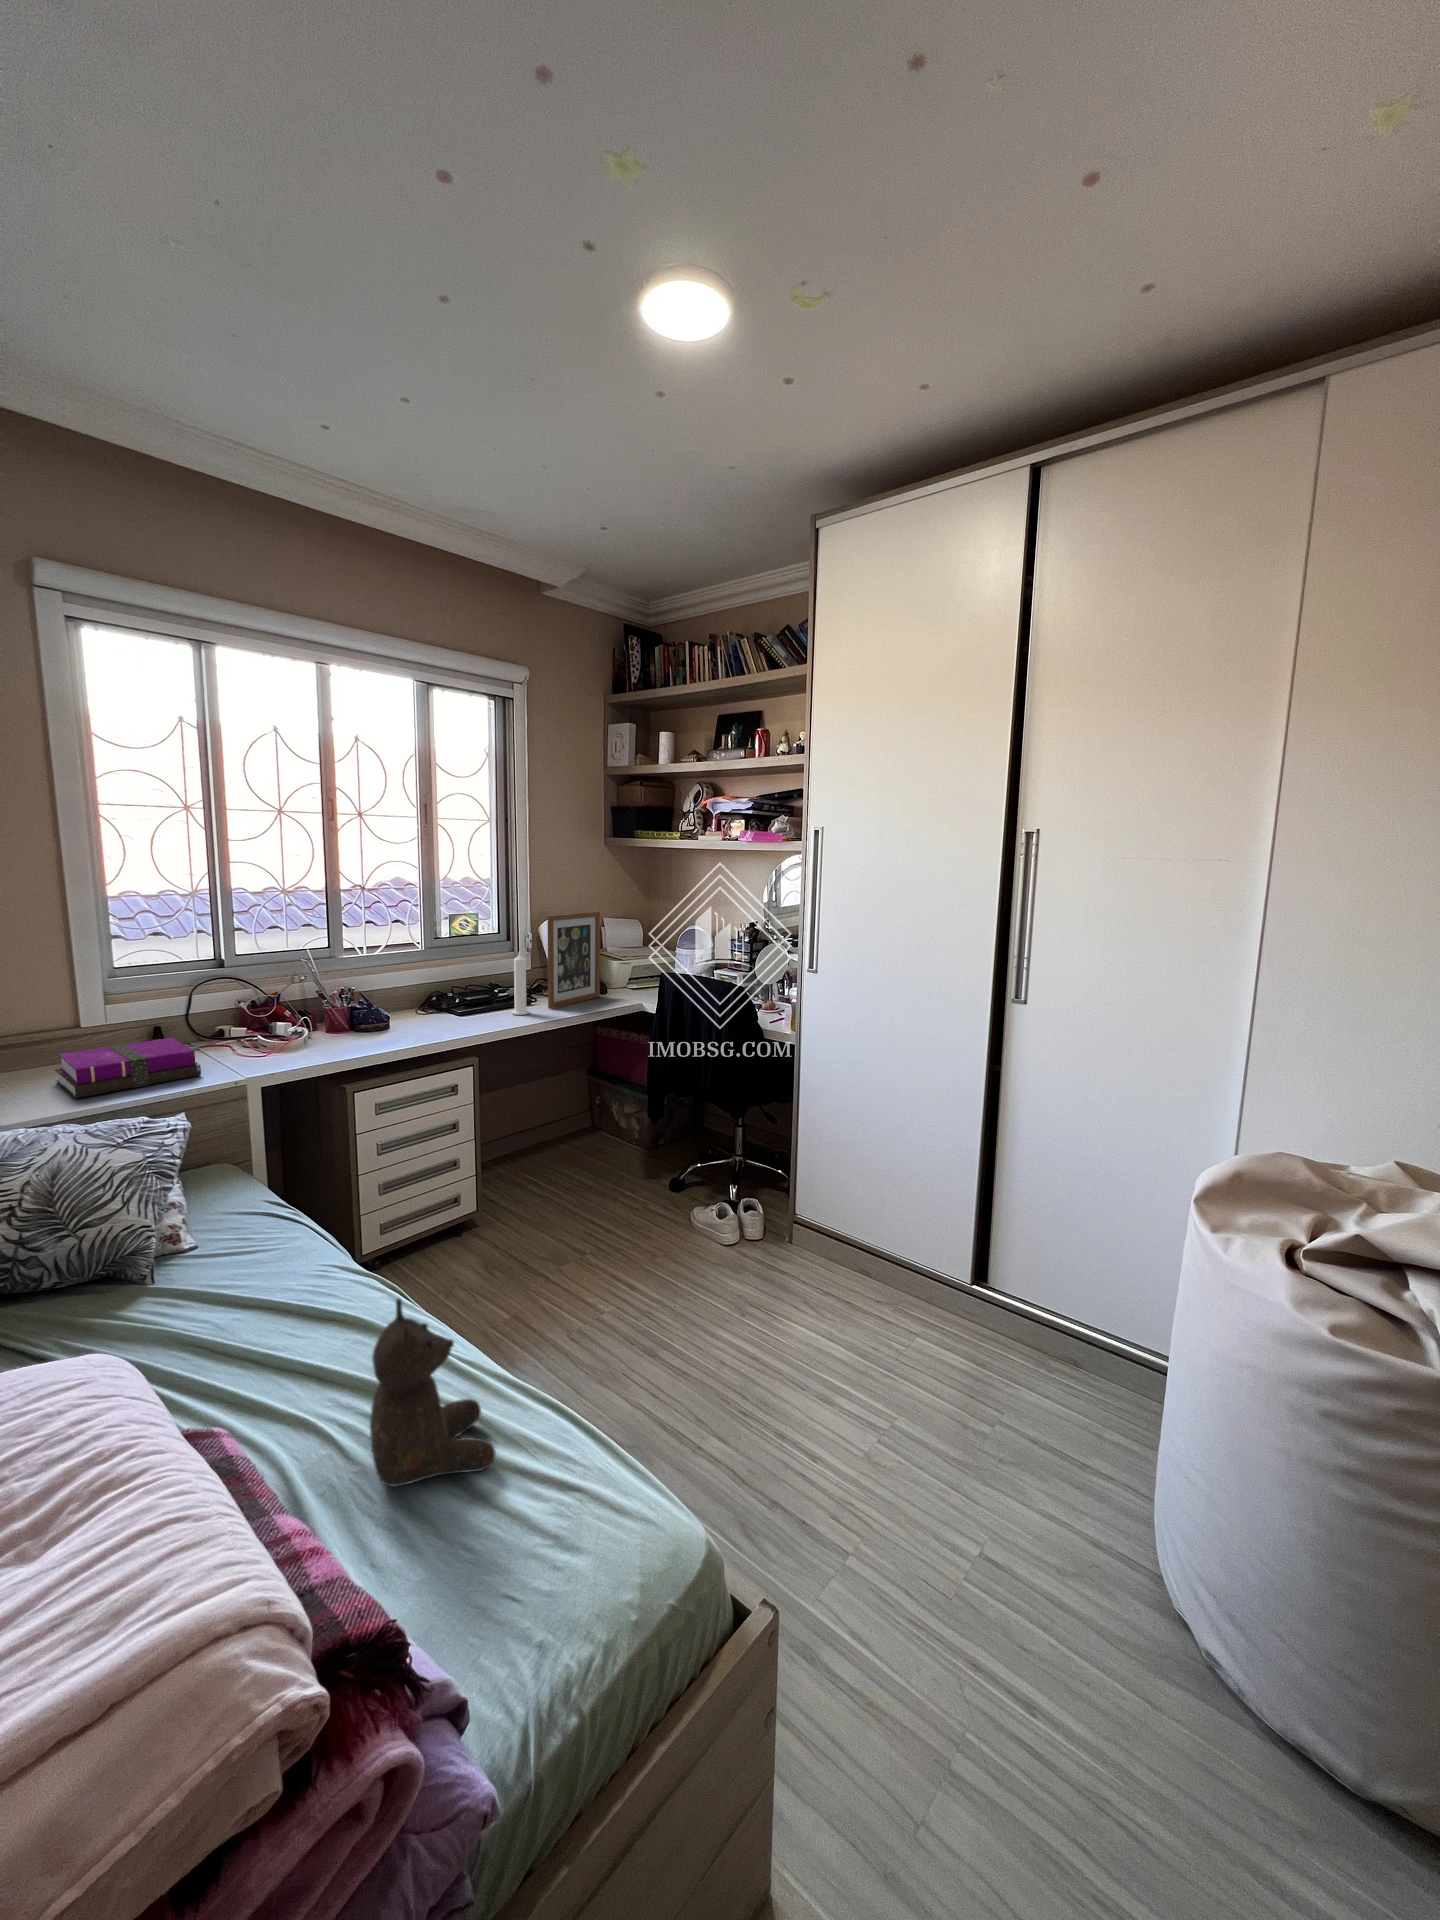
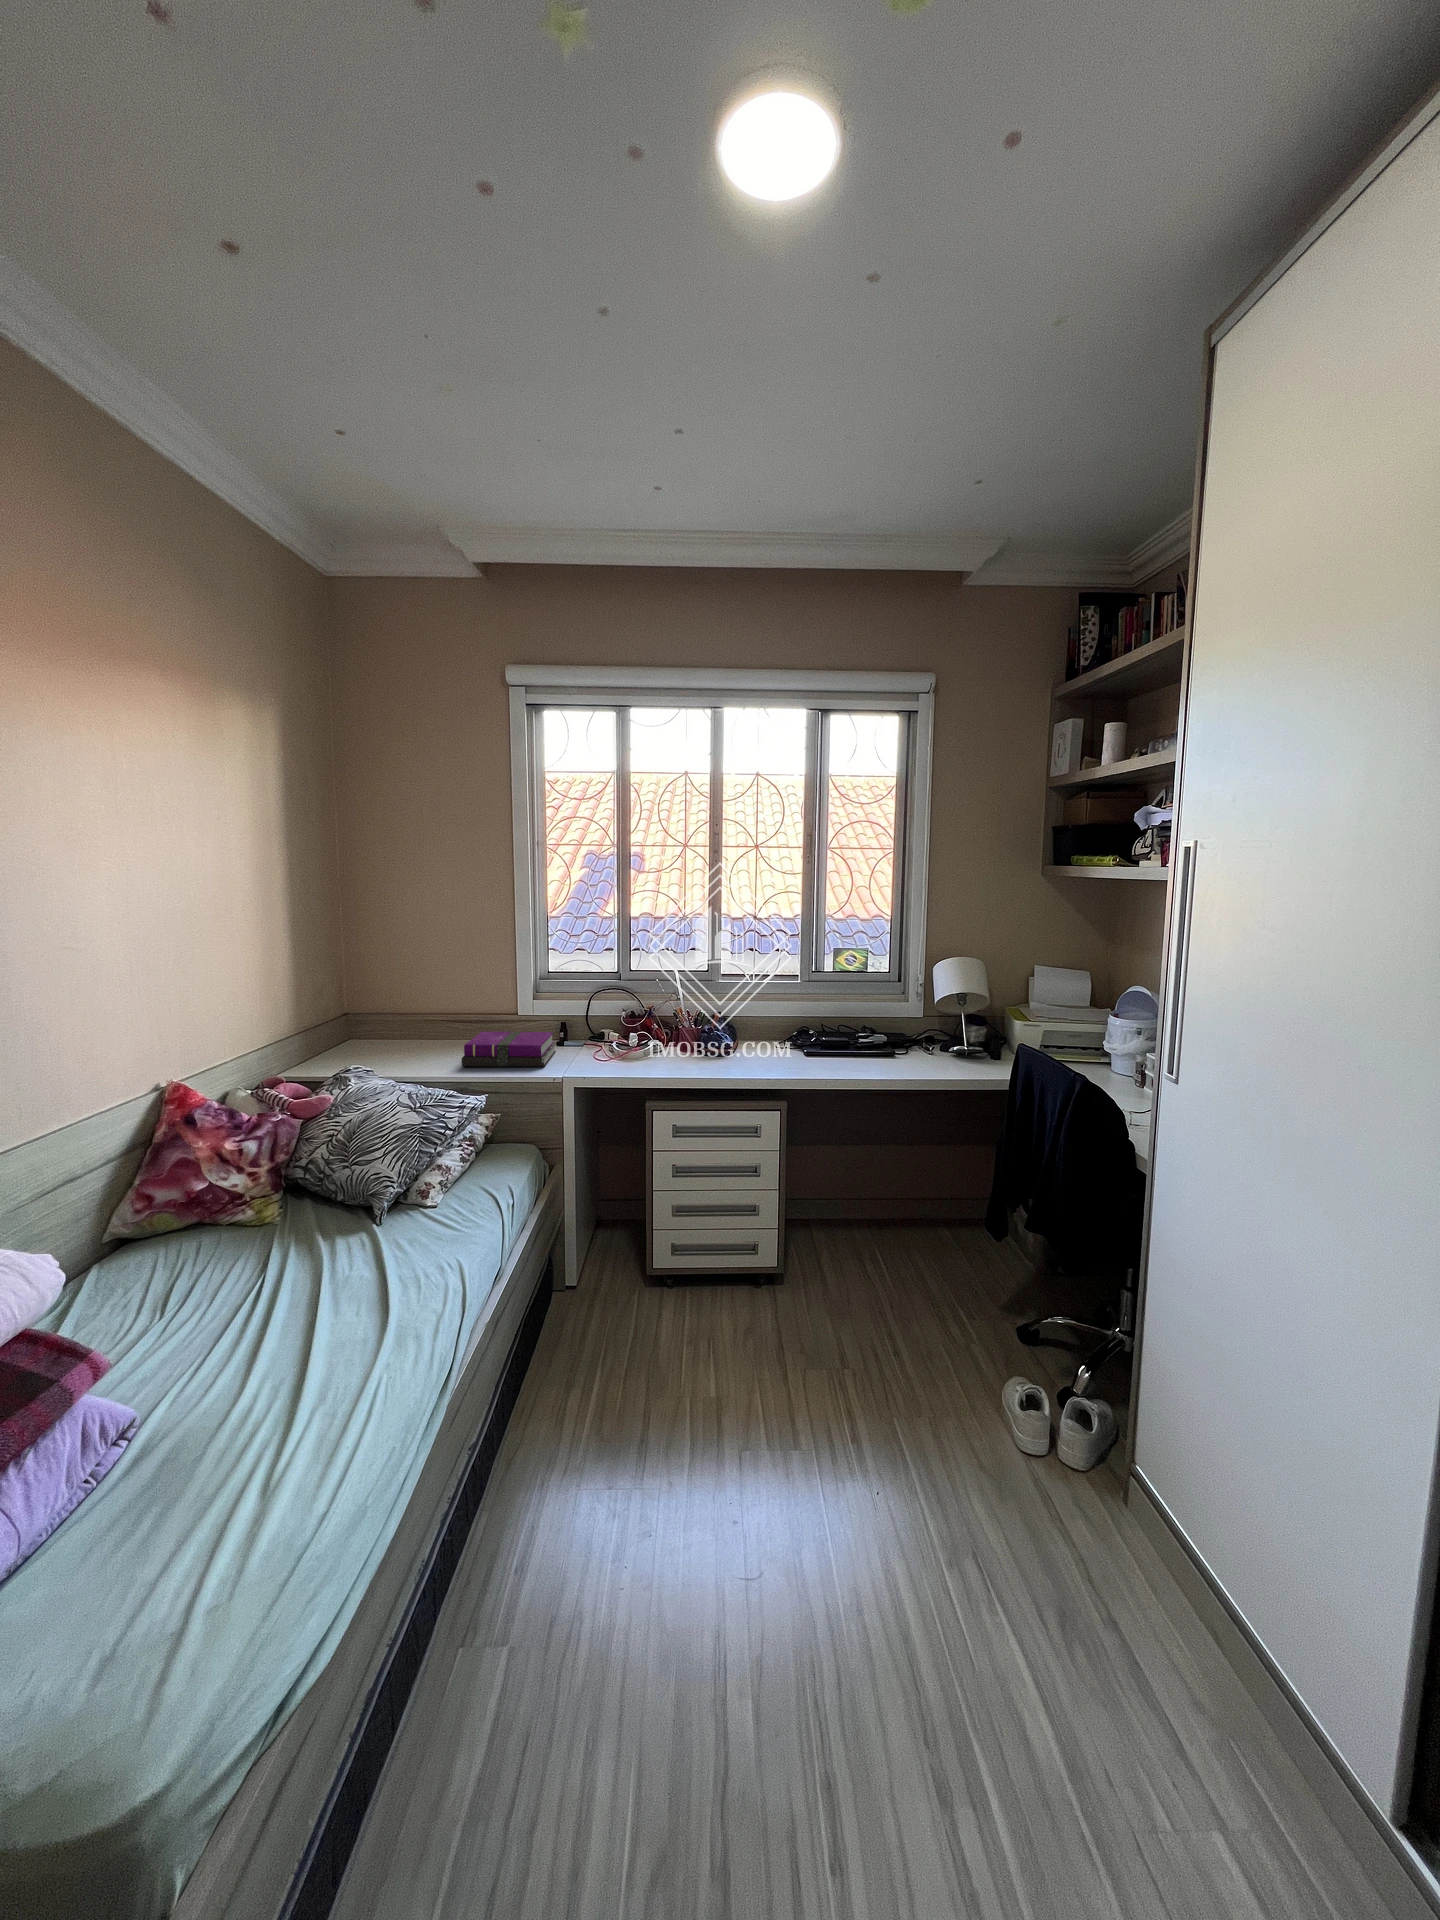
picture frame: present [548,911,600,1008] -> none [898,956,988,1065]
candle: present [511,951,530,1015] -> none [851,994,872,1067]
stuffed bear: present [370,1298,495,1486] -> none [108,1322,289,1550]

